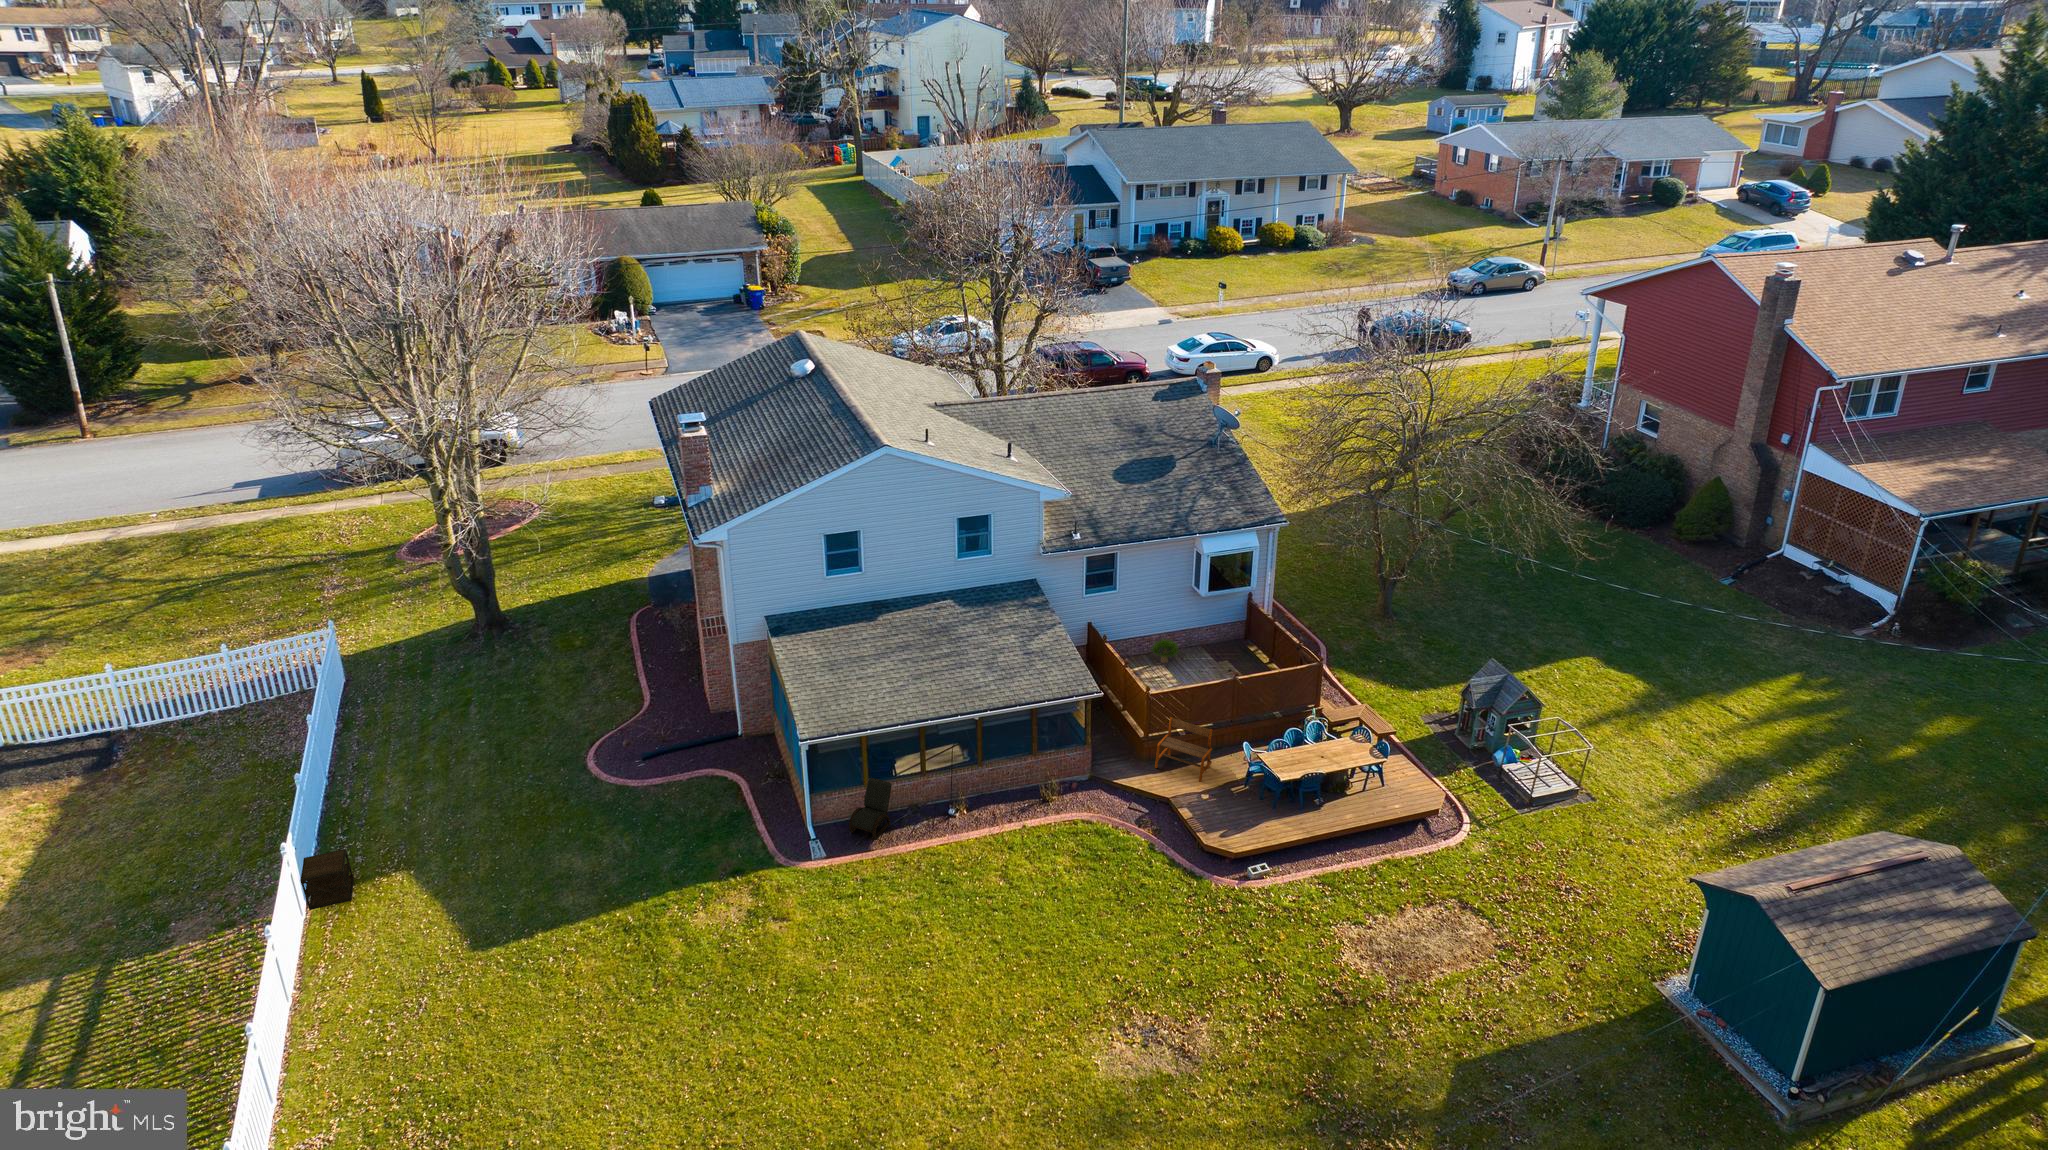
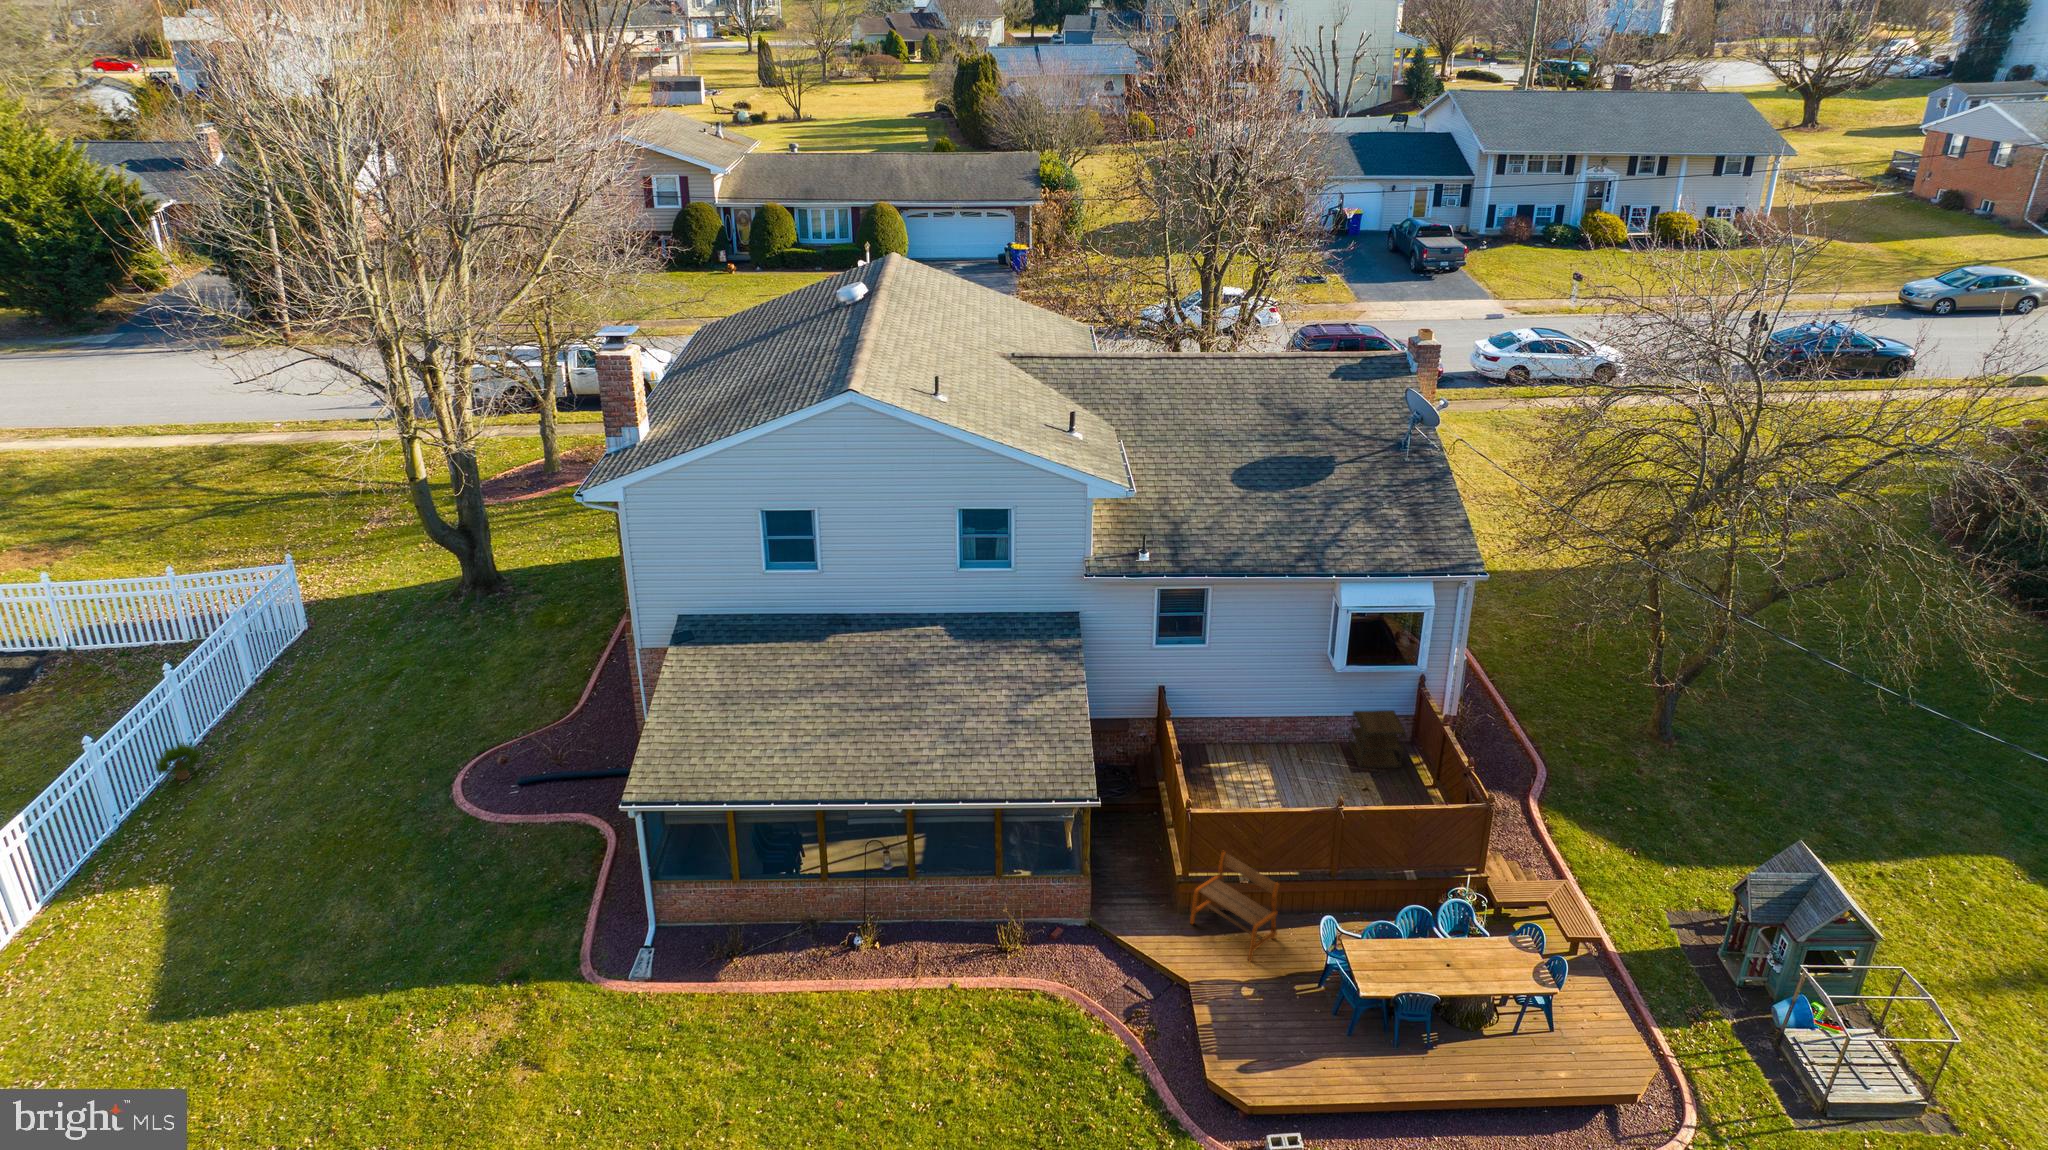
potted plant: present [1151,639,1179,663] -> present [155,743,201,780]
lounge chair: present [849,778,892,840] -> none [706,869,774,962]
side table: present [300,849,354,910] -> present [1349,710,1406,768]

